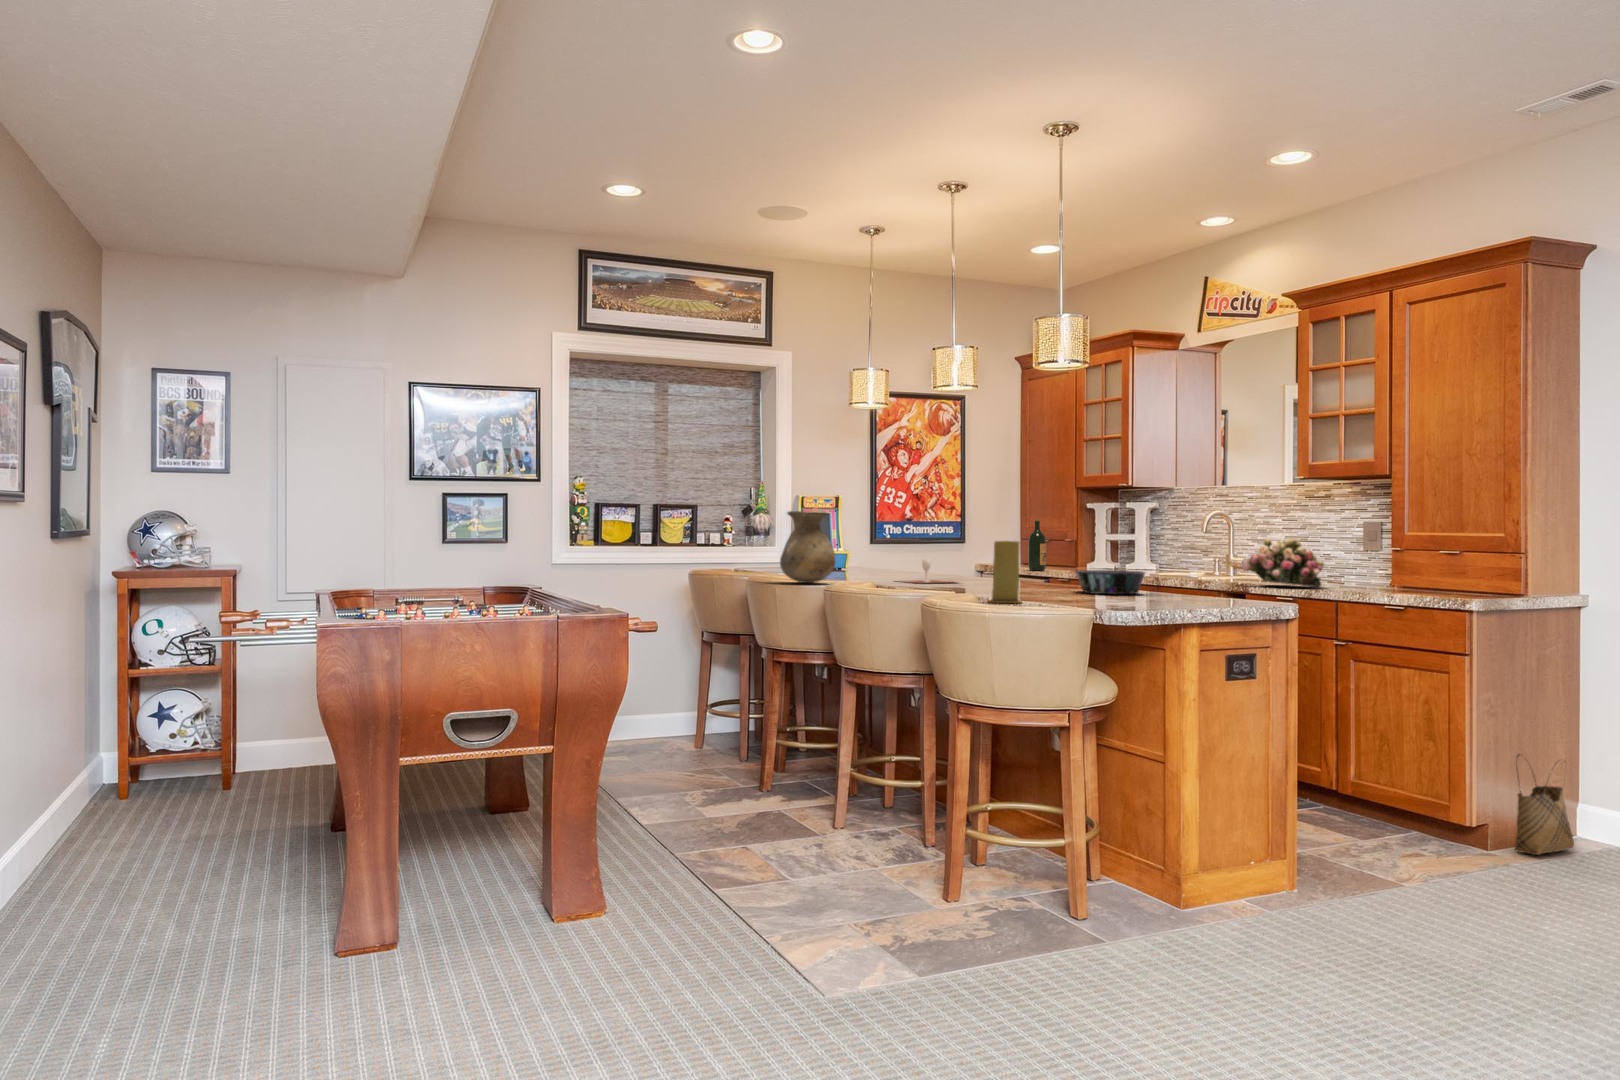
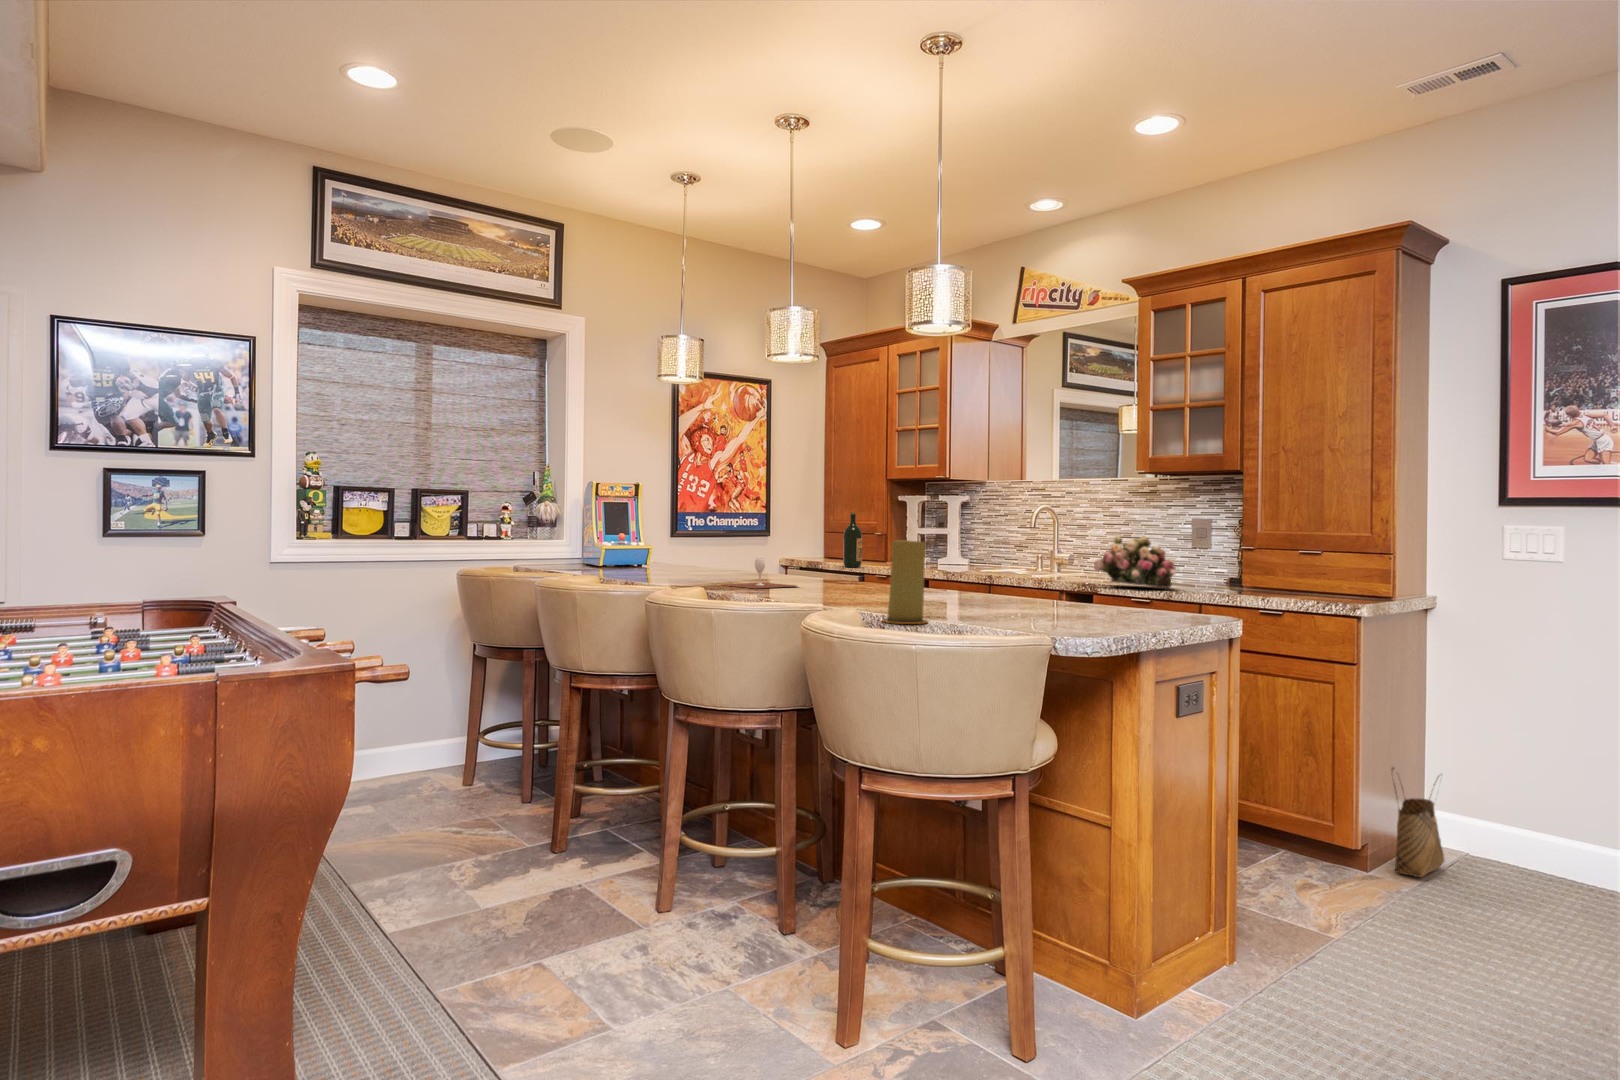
vase: present [780,511,836,583] -> none [583,498,654,590]
decorative bowl: present [1076,570,1145,594] -> none [949,574,1036,604]

